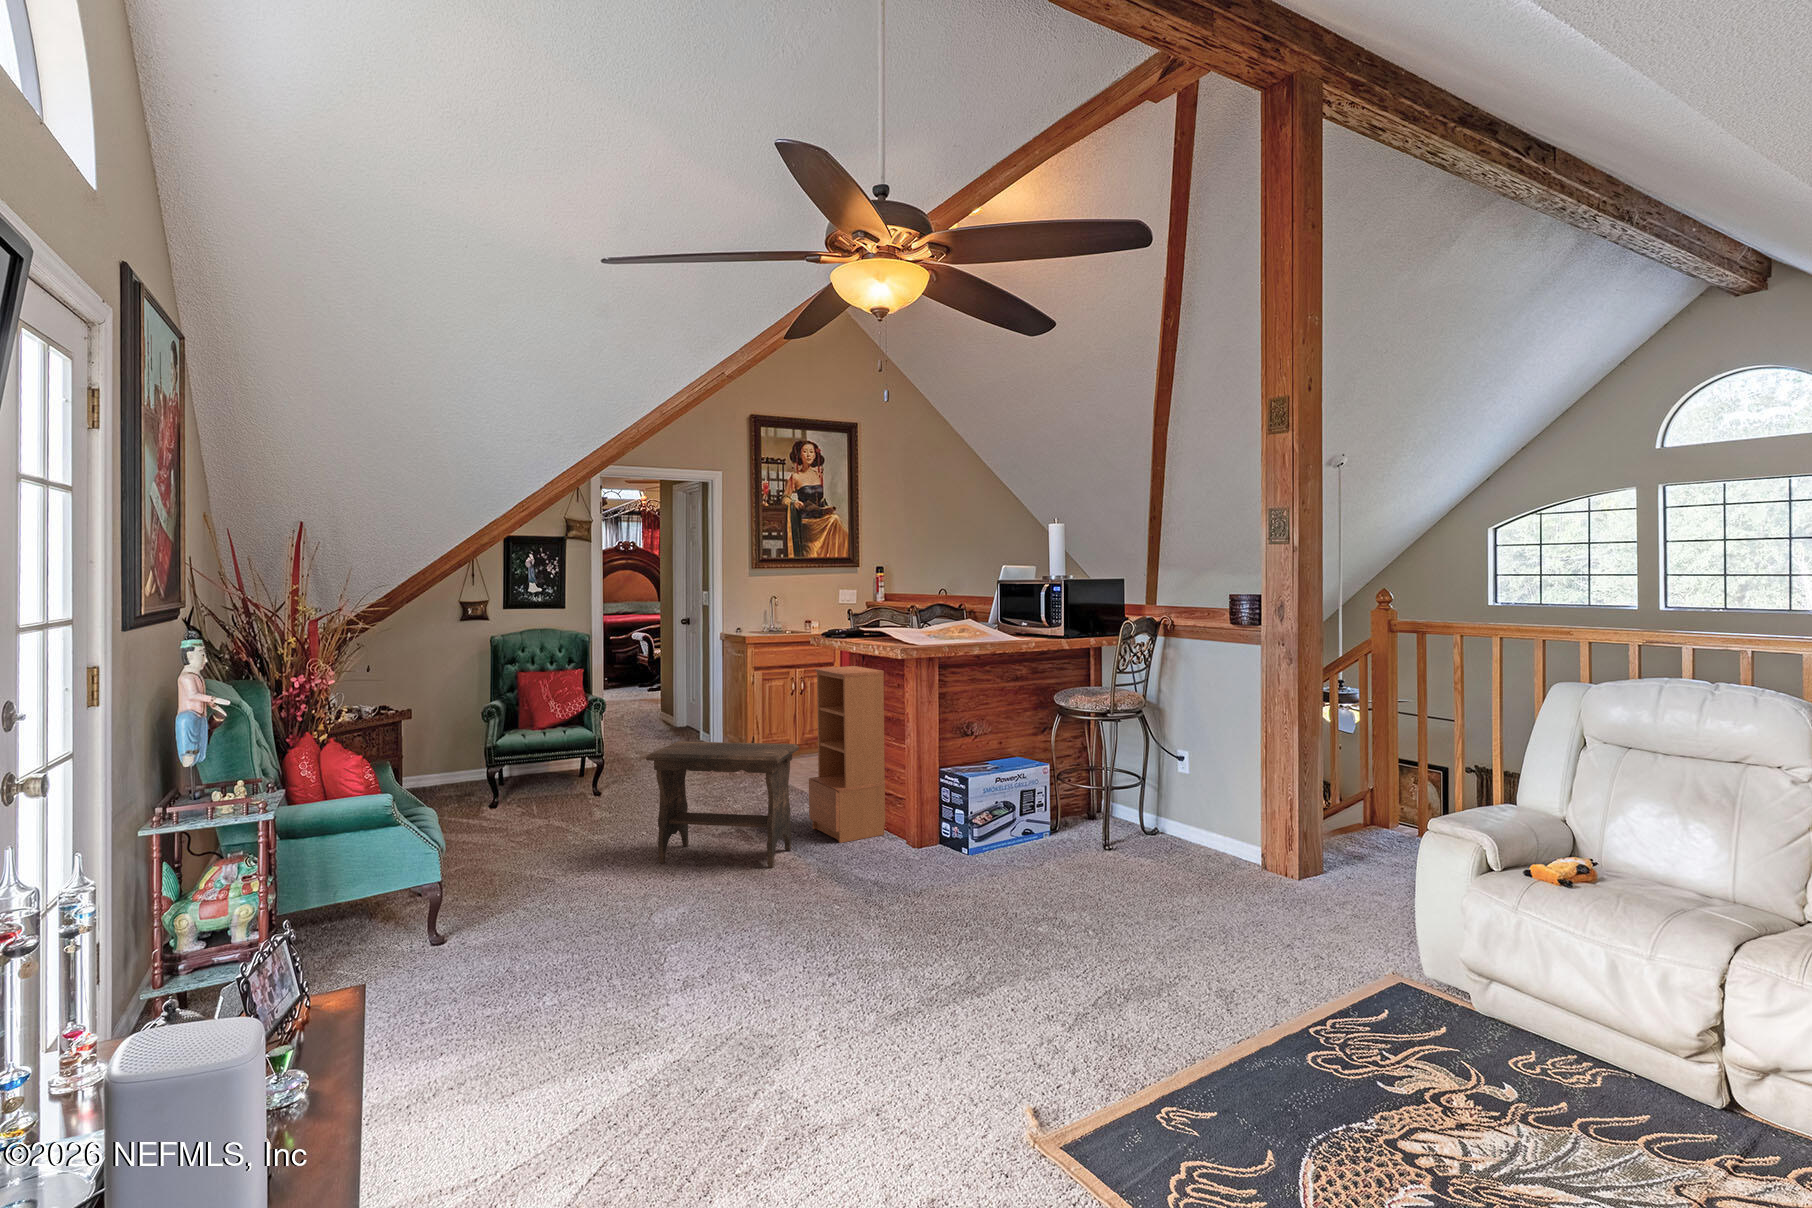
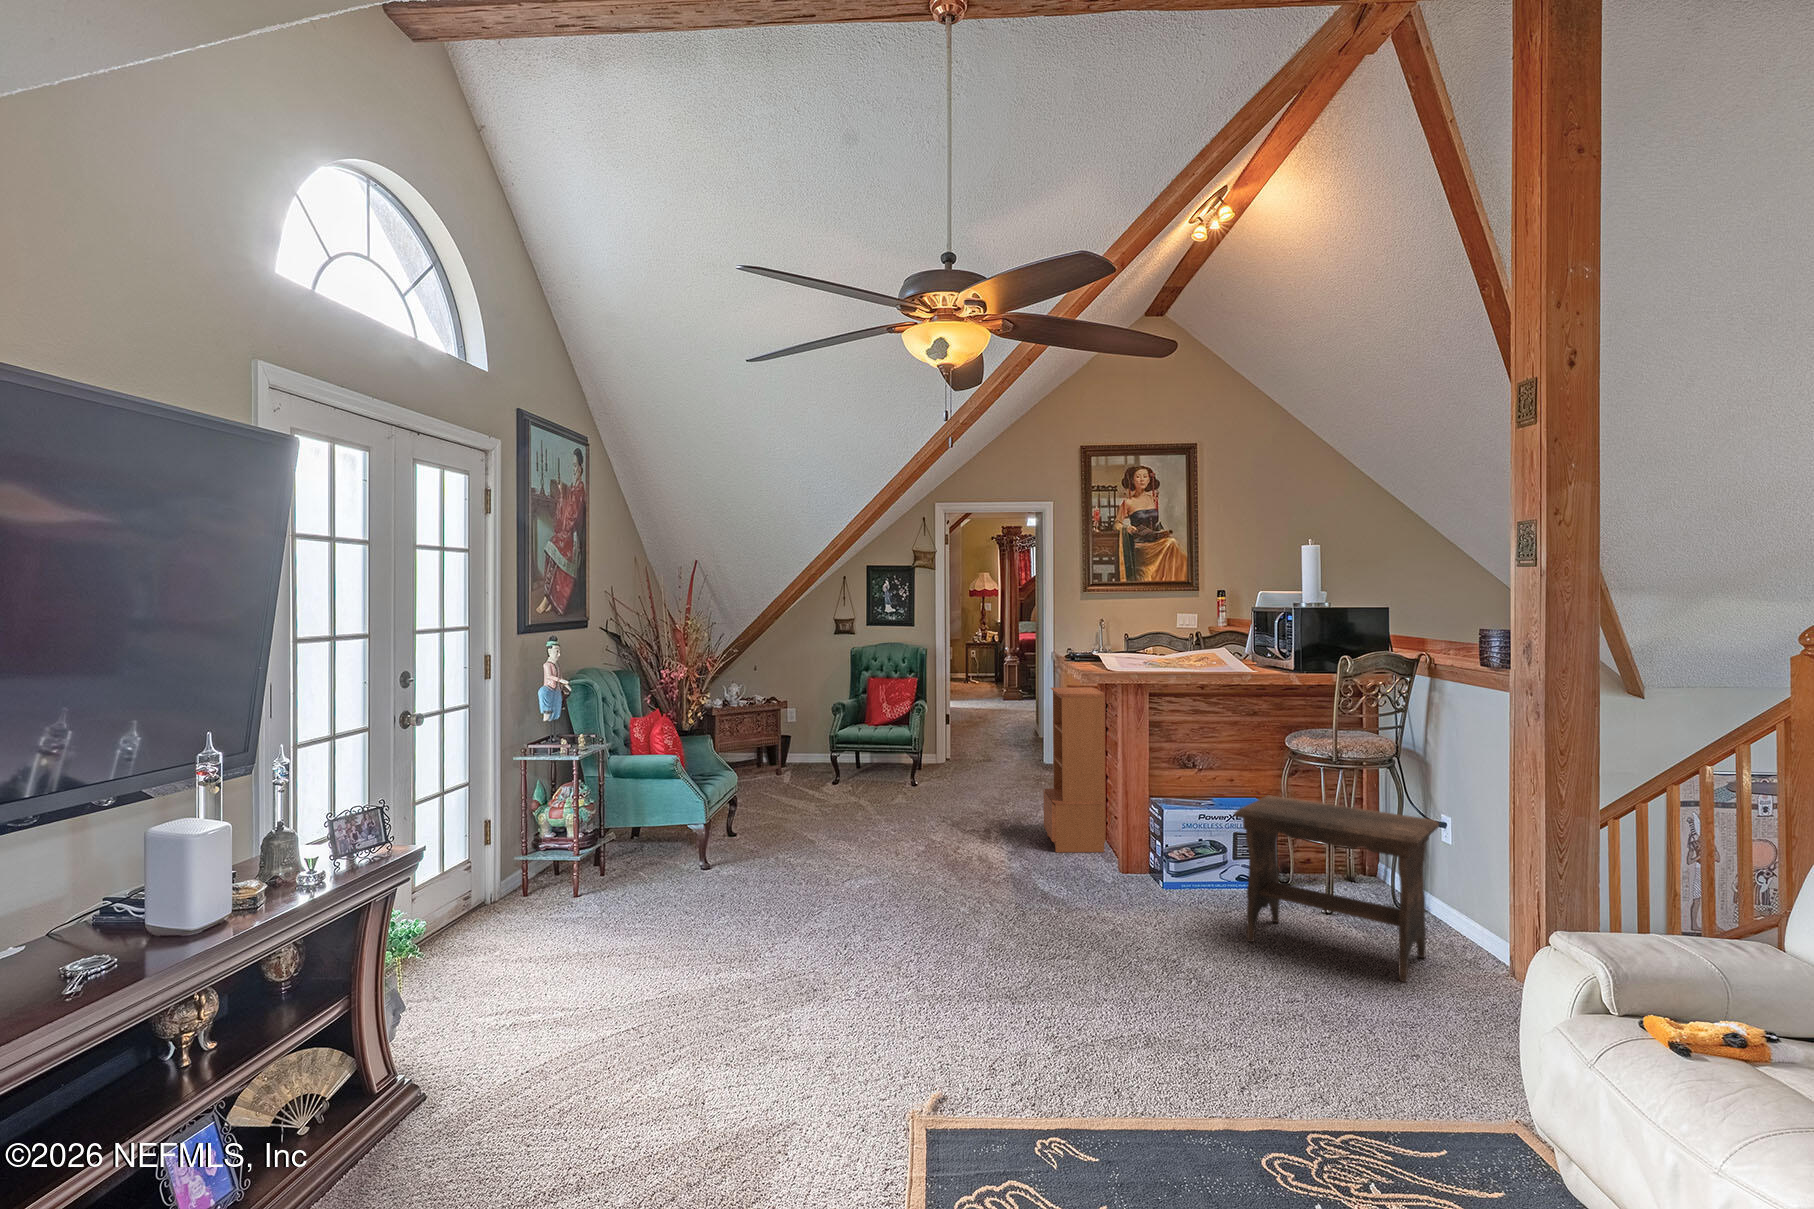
footstool: present [646,741,799,868] -> present [1234,795,1439,982]

